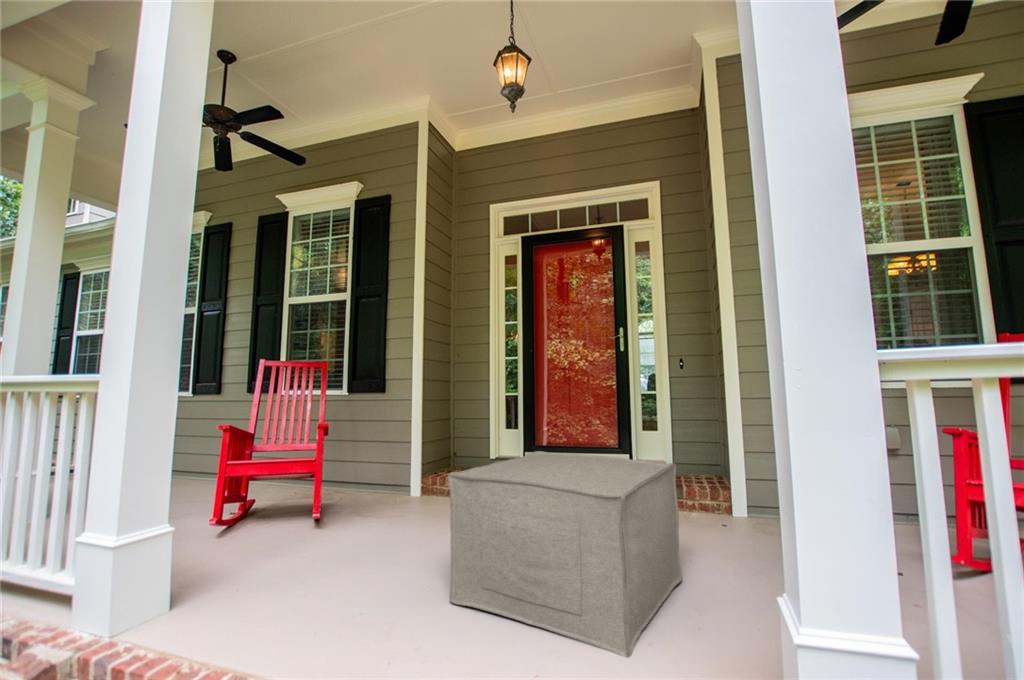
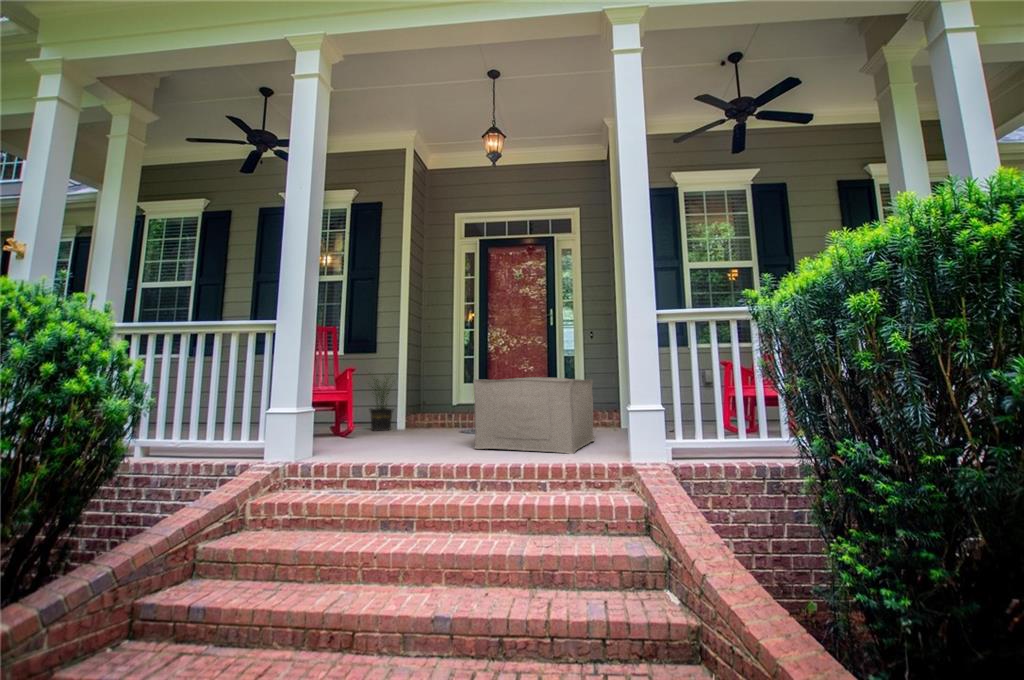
potted plant: none [362,416,406,504] -> present [369,374,394,431]

